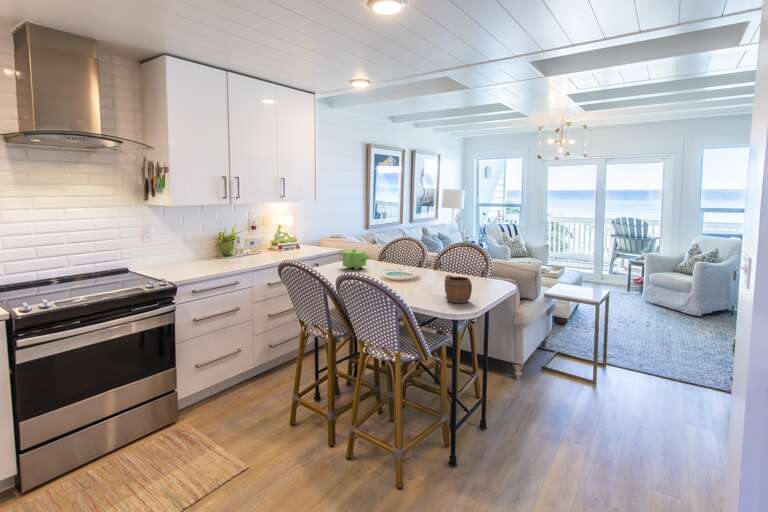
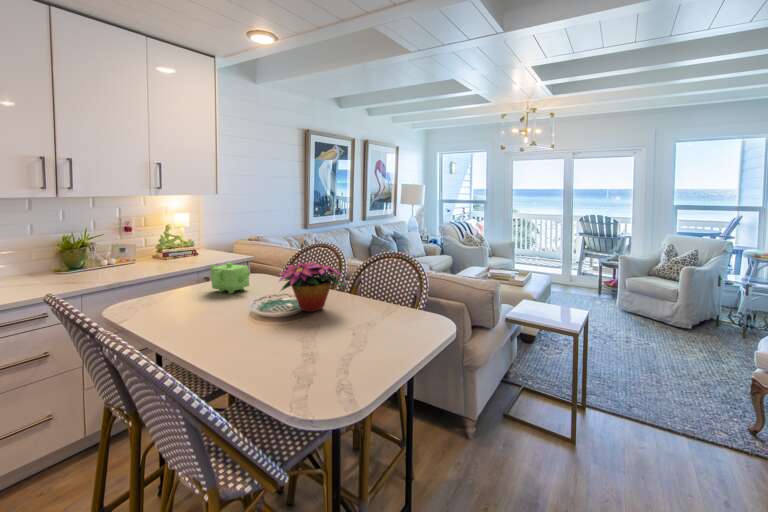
flower arrangement: none [397,246,443,278] -> present [279,262,341,312]
mug: present [444,275,472,303] -> none [312,323,362,387]

